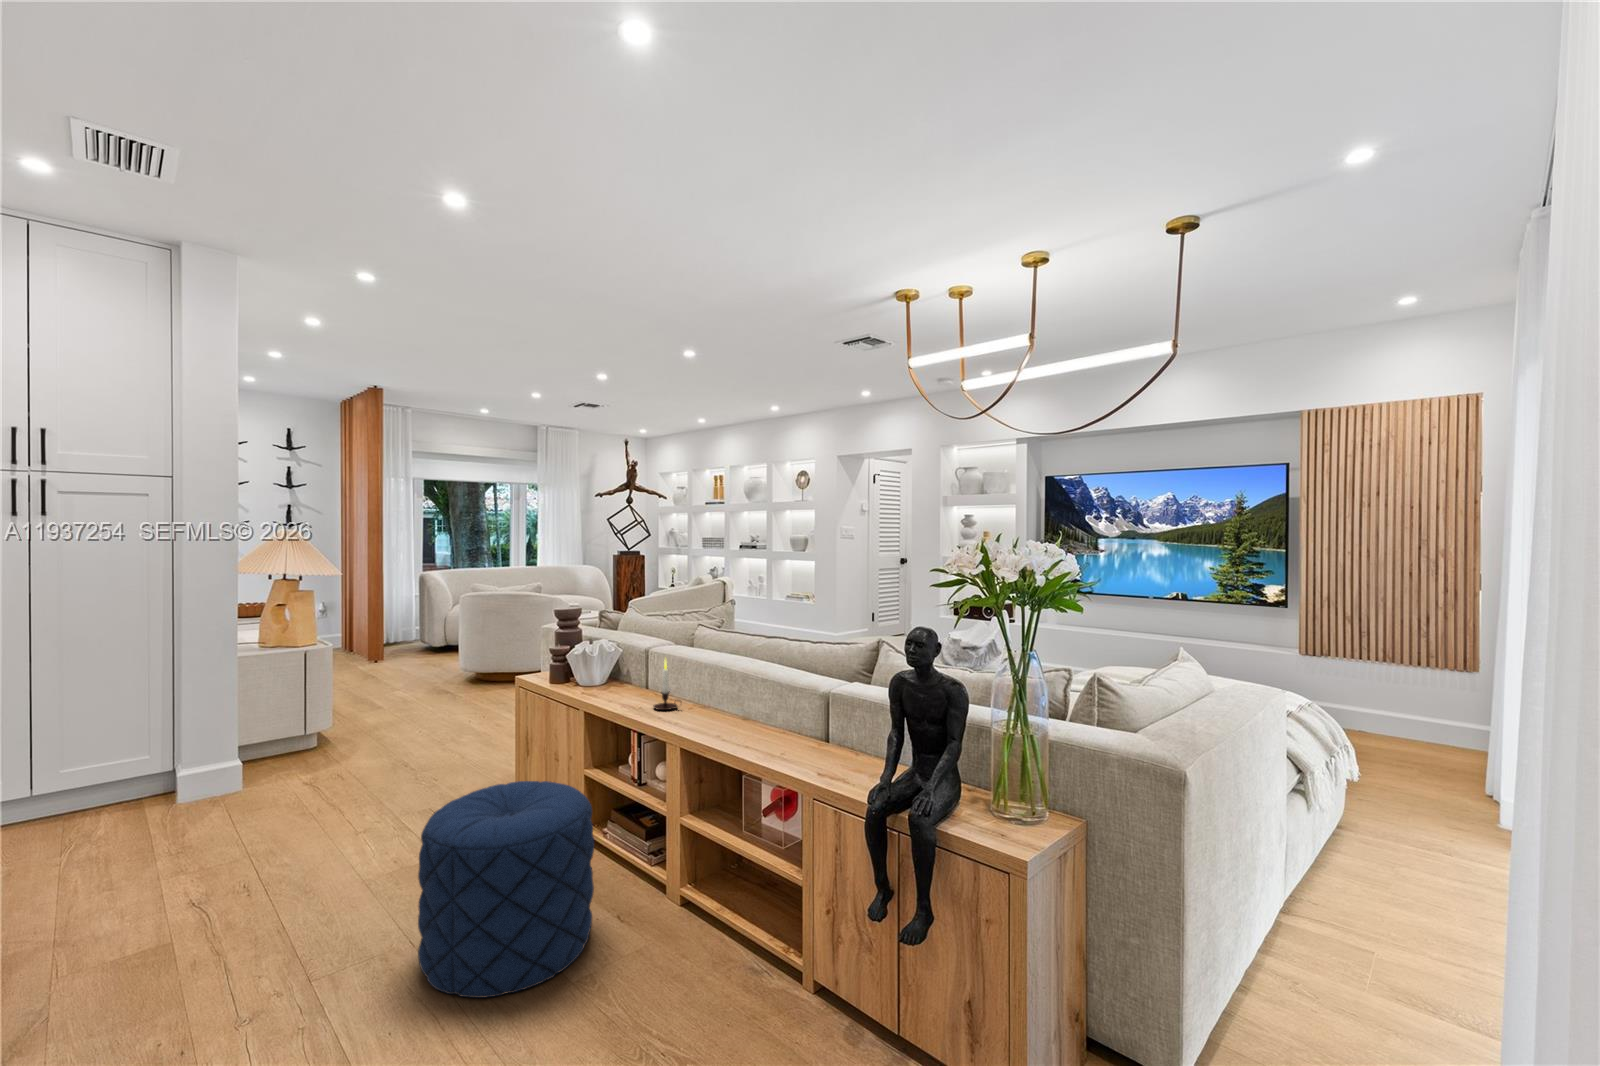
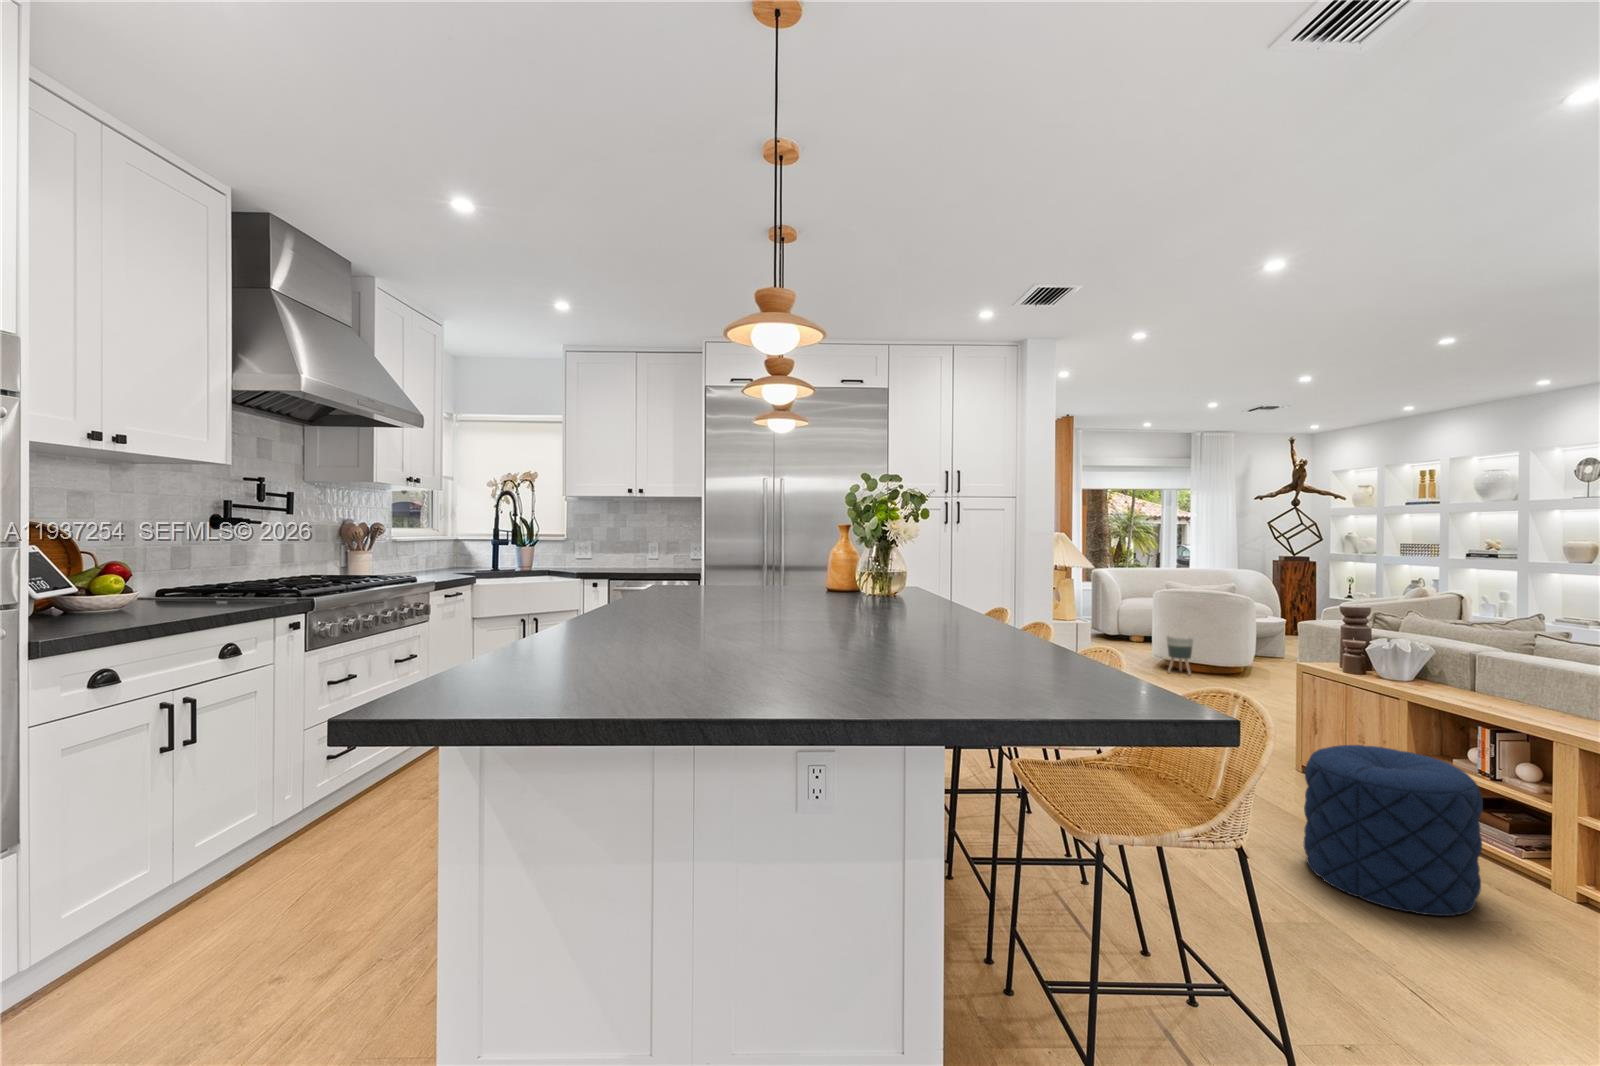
planter: none [464,644,494,689] -> present [1167,636,1193,675]
candle: present [654,660,678,710] -> none [1508,659,1551,713]

